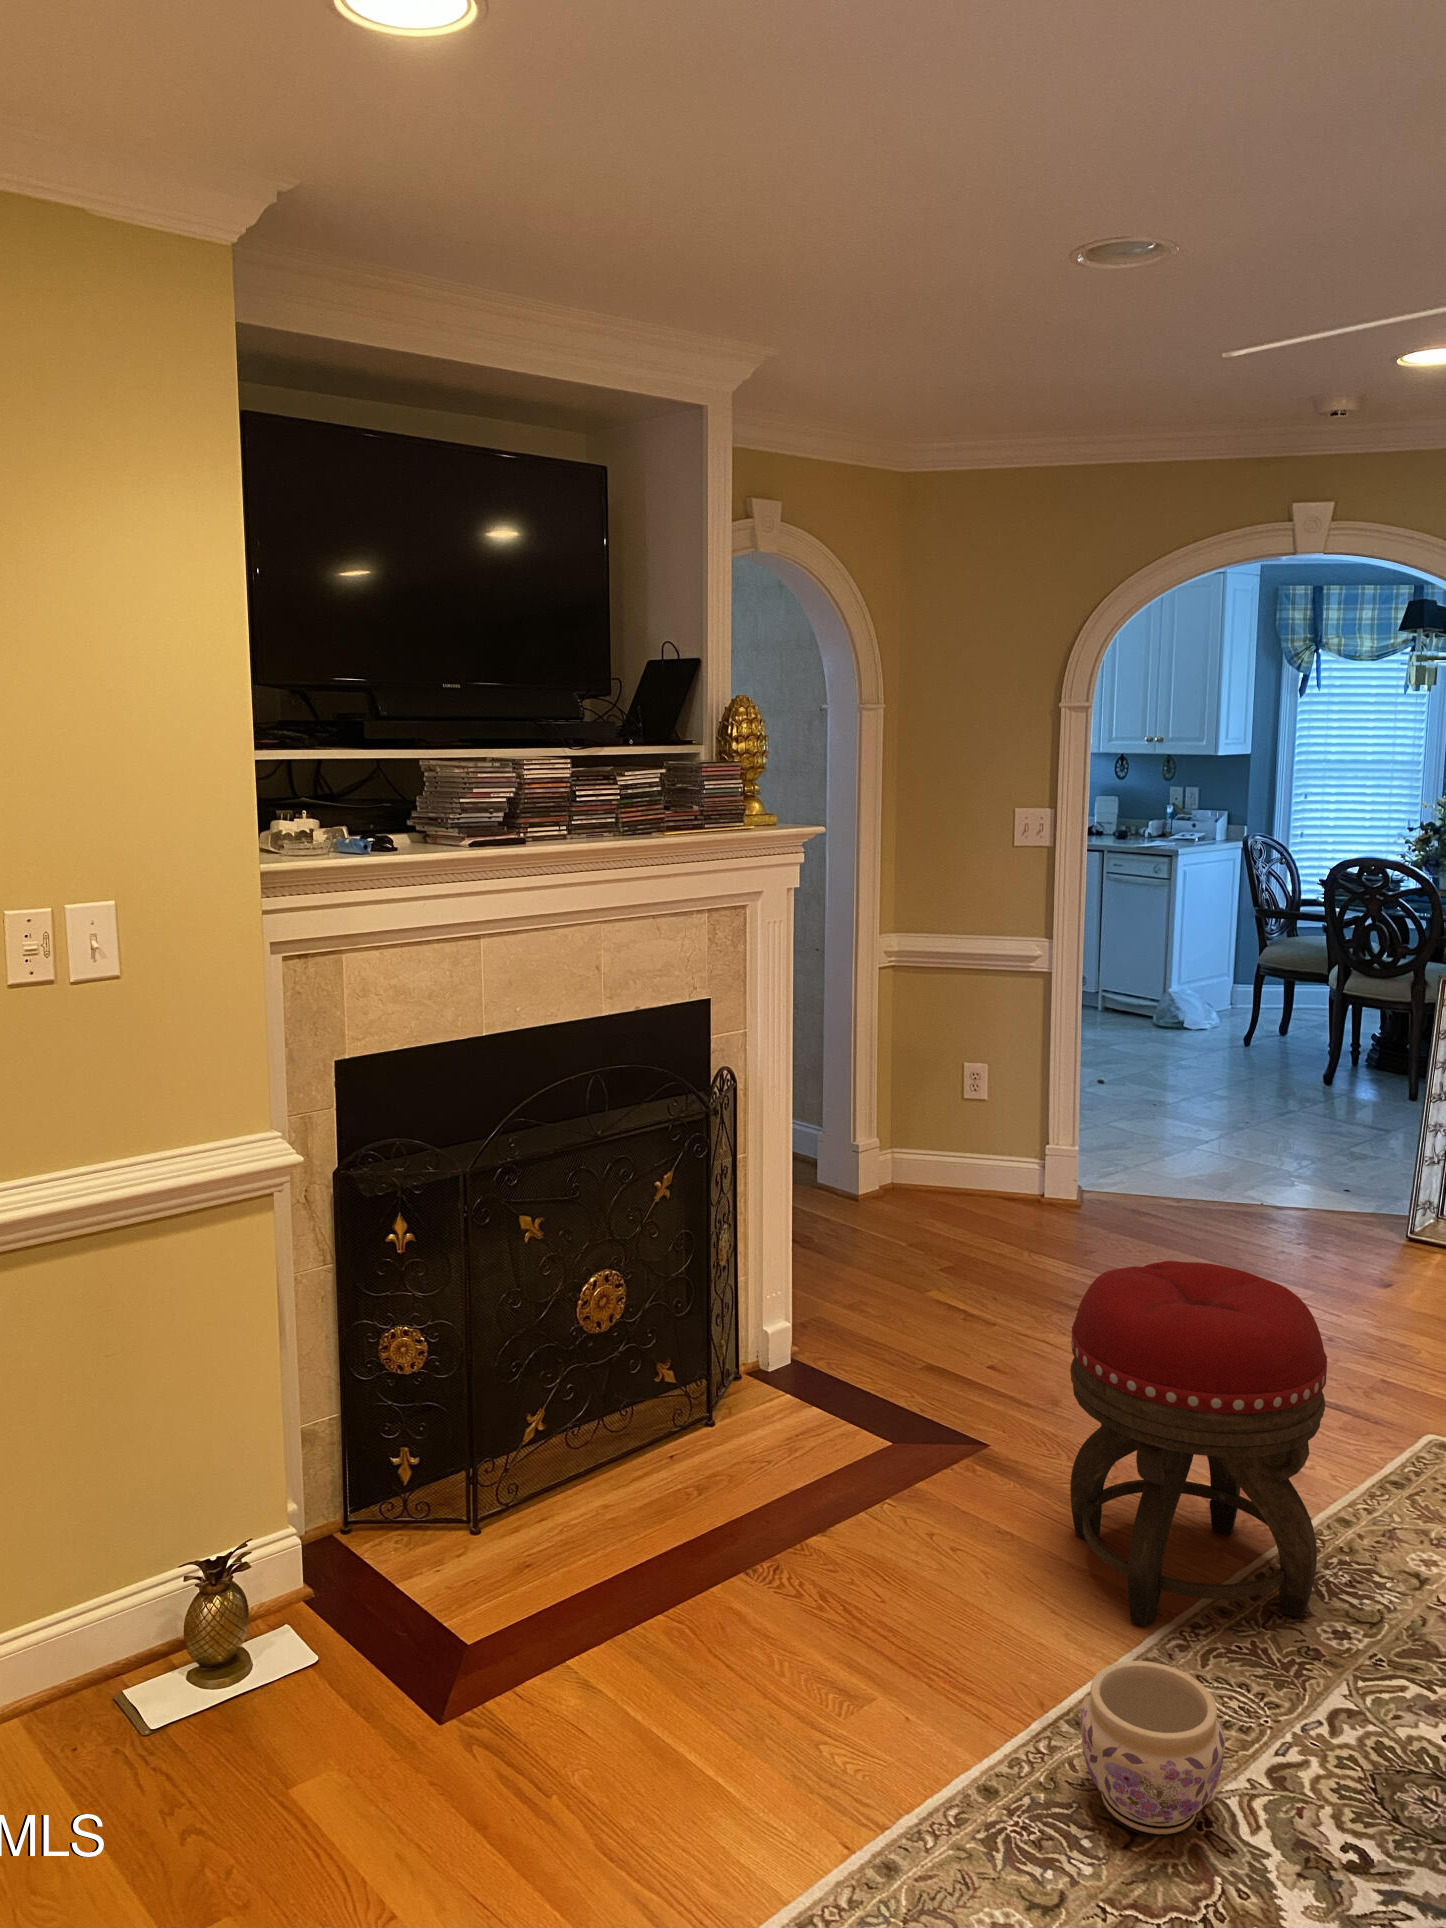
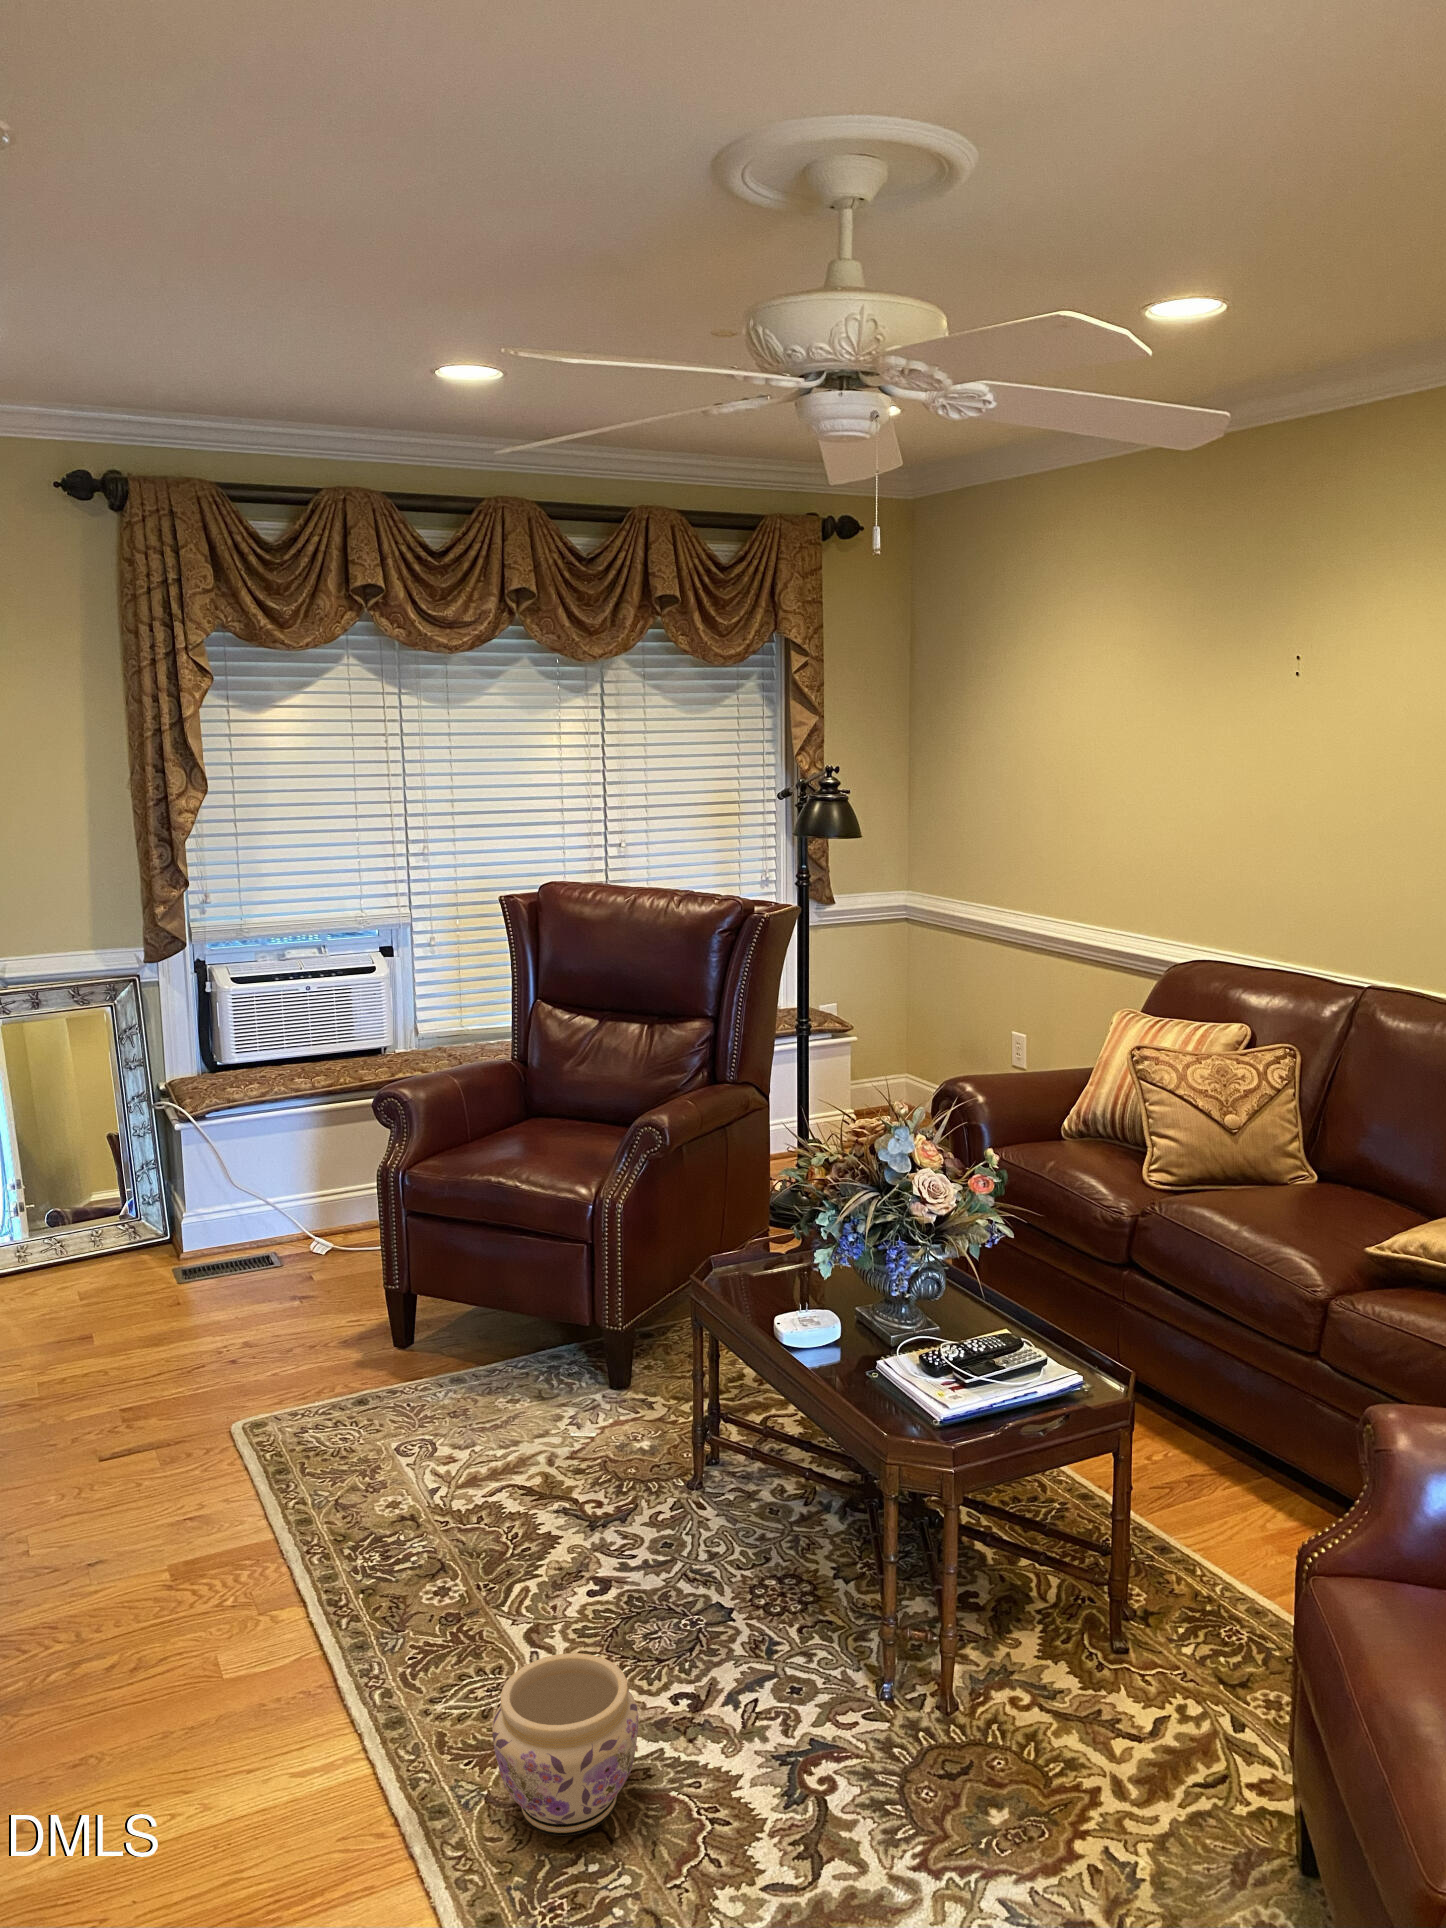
footstool: present [1070,1261,1327,1627] -> none [114,1297,408,1716]

